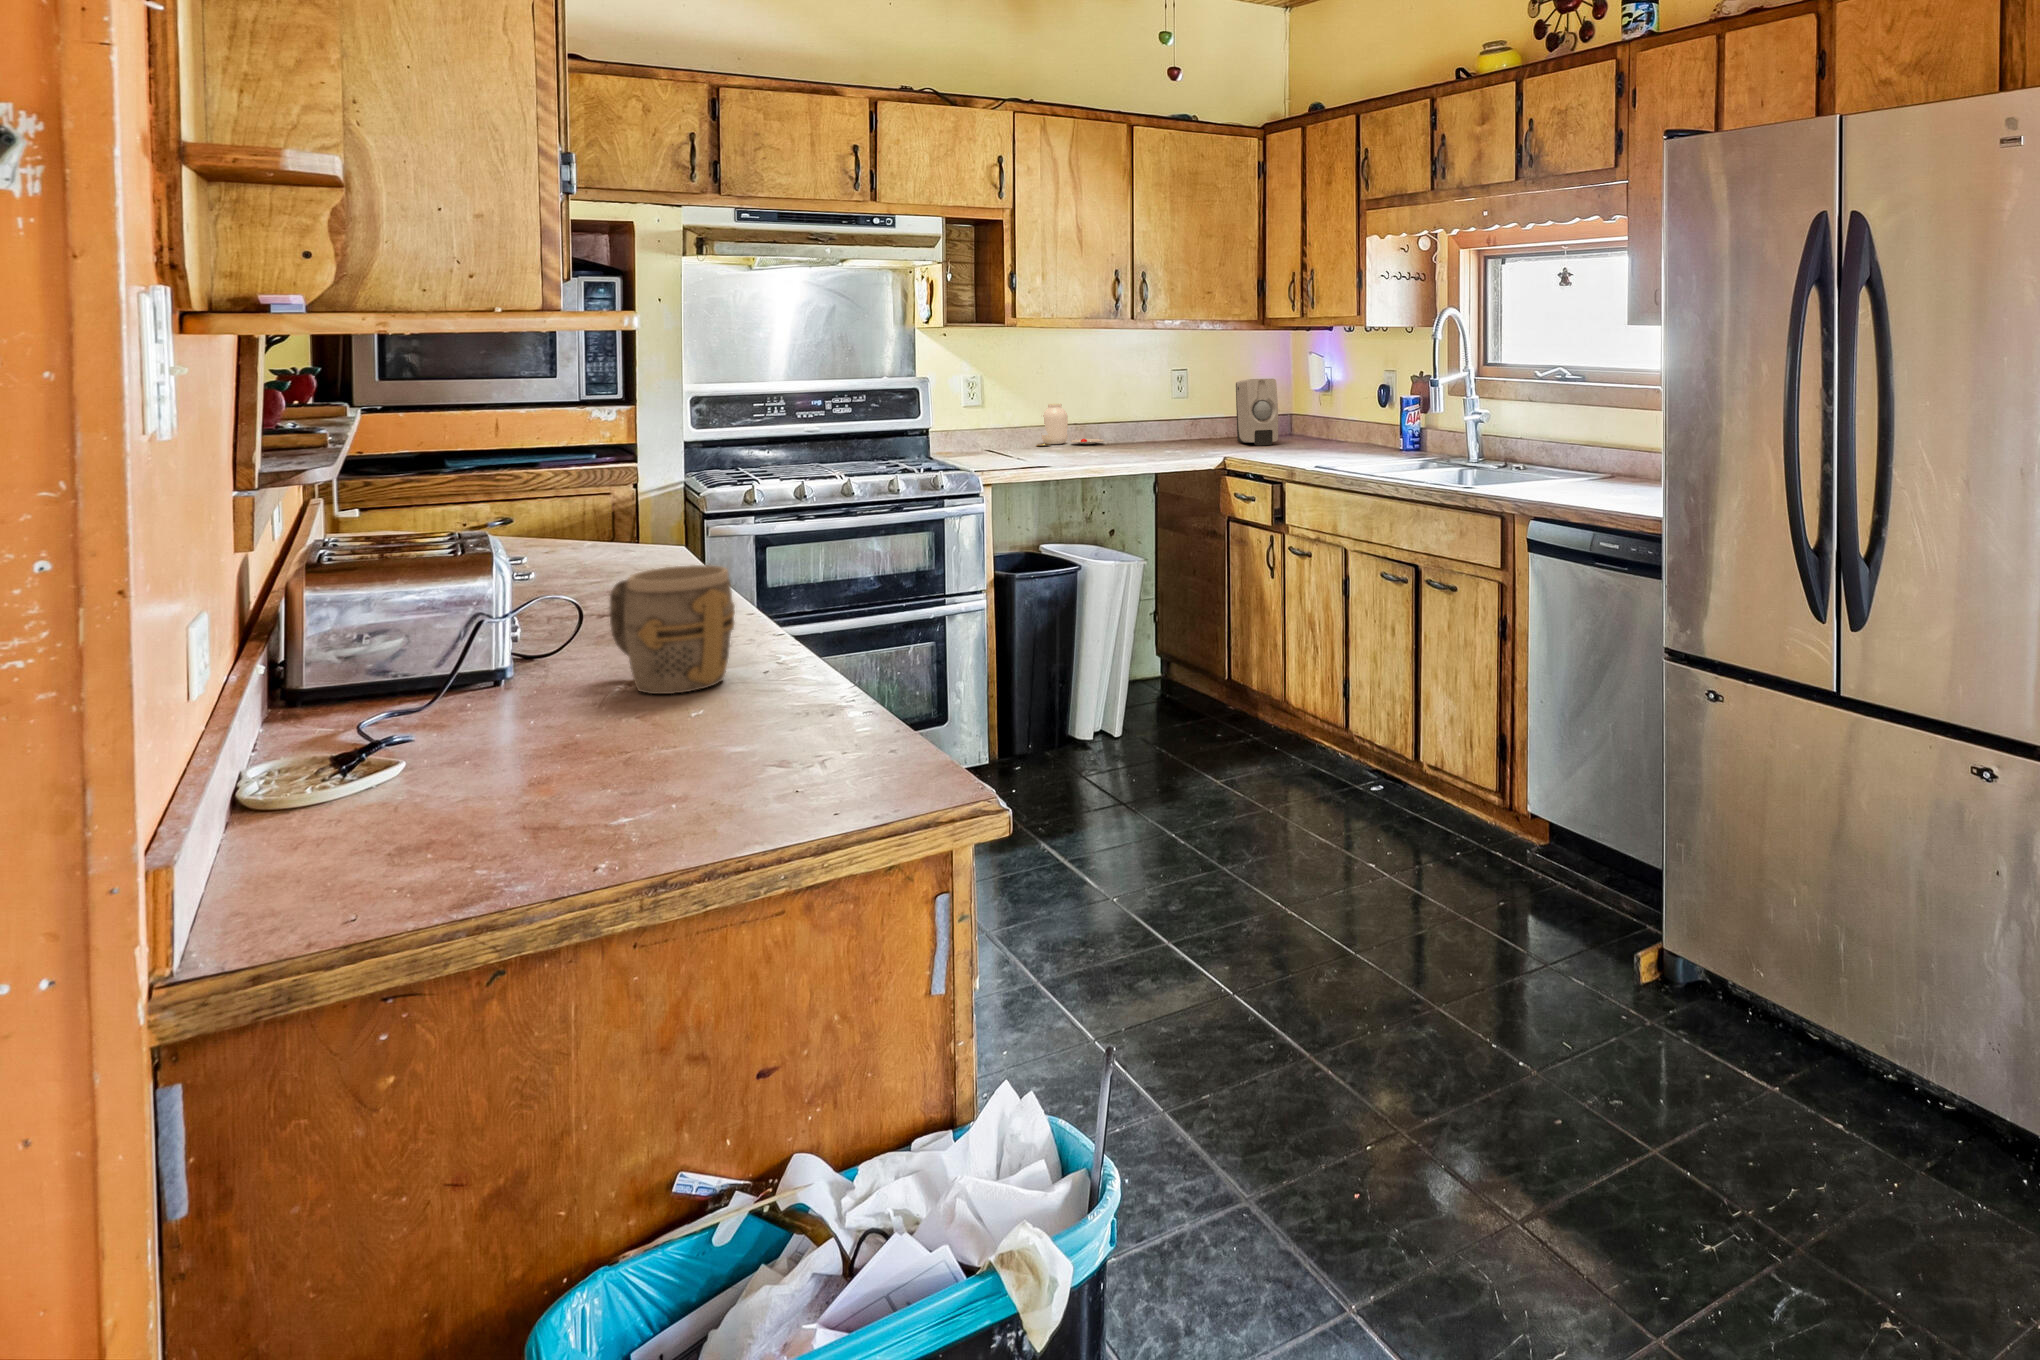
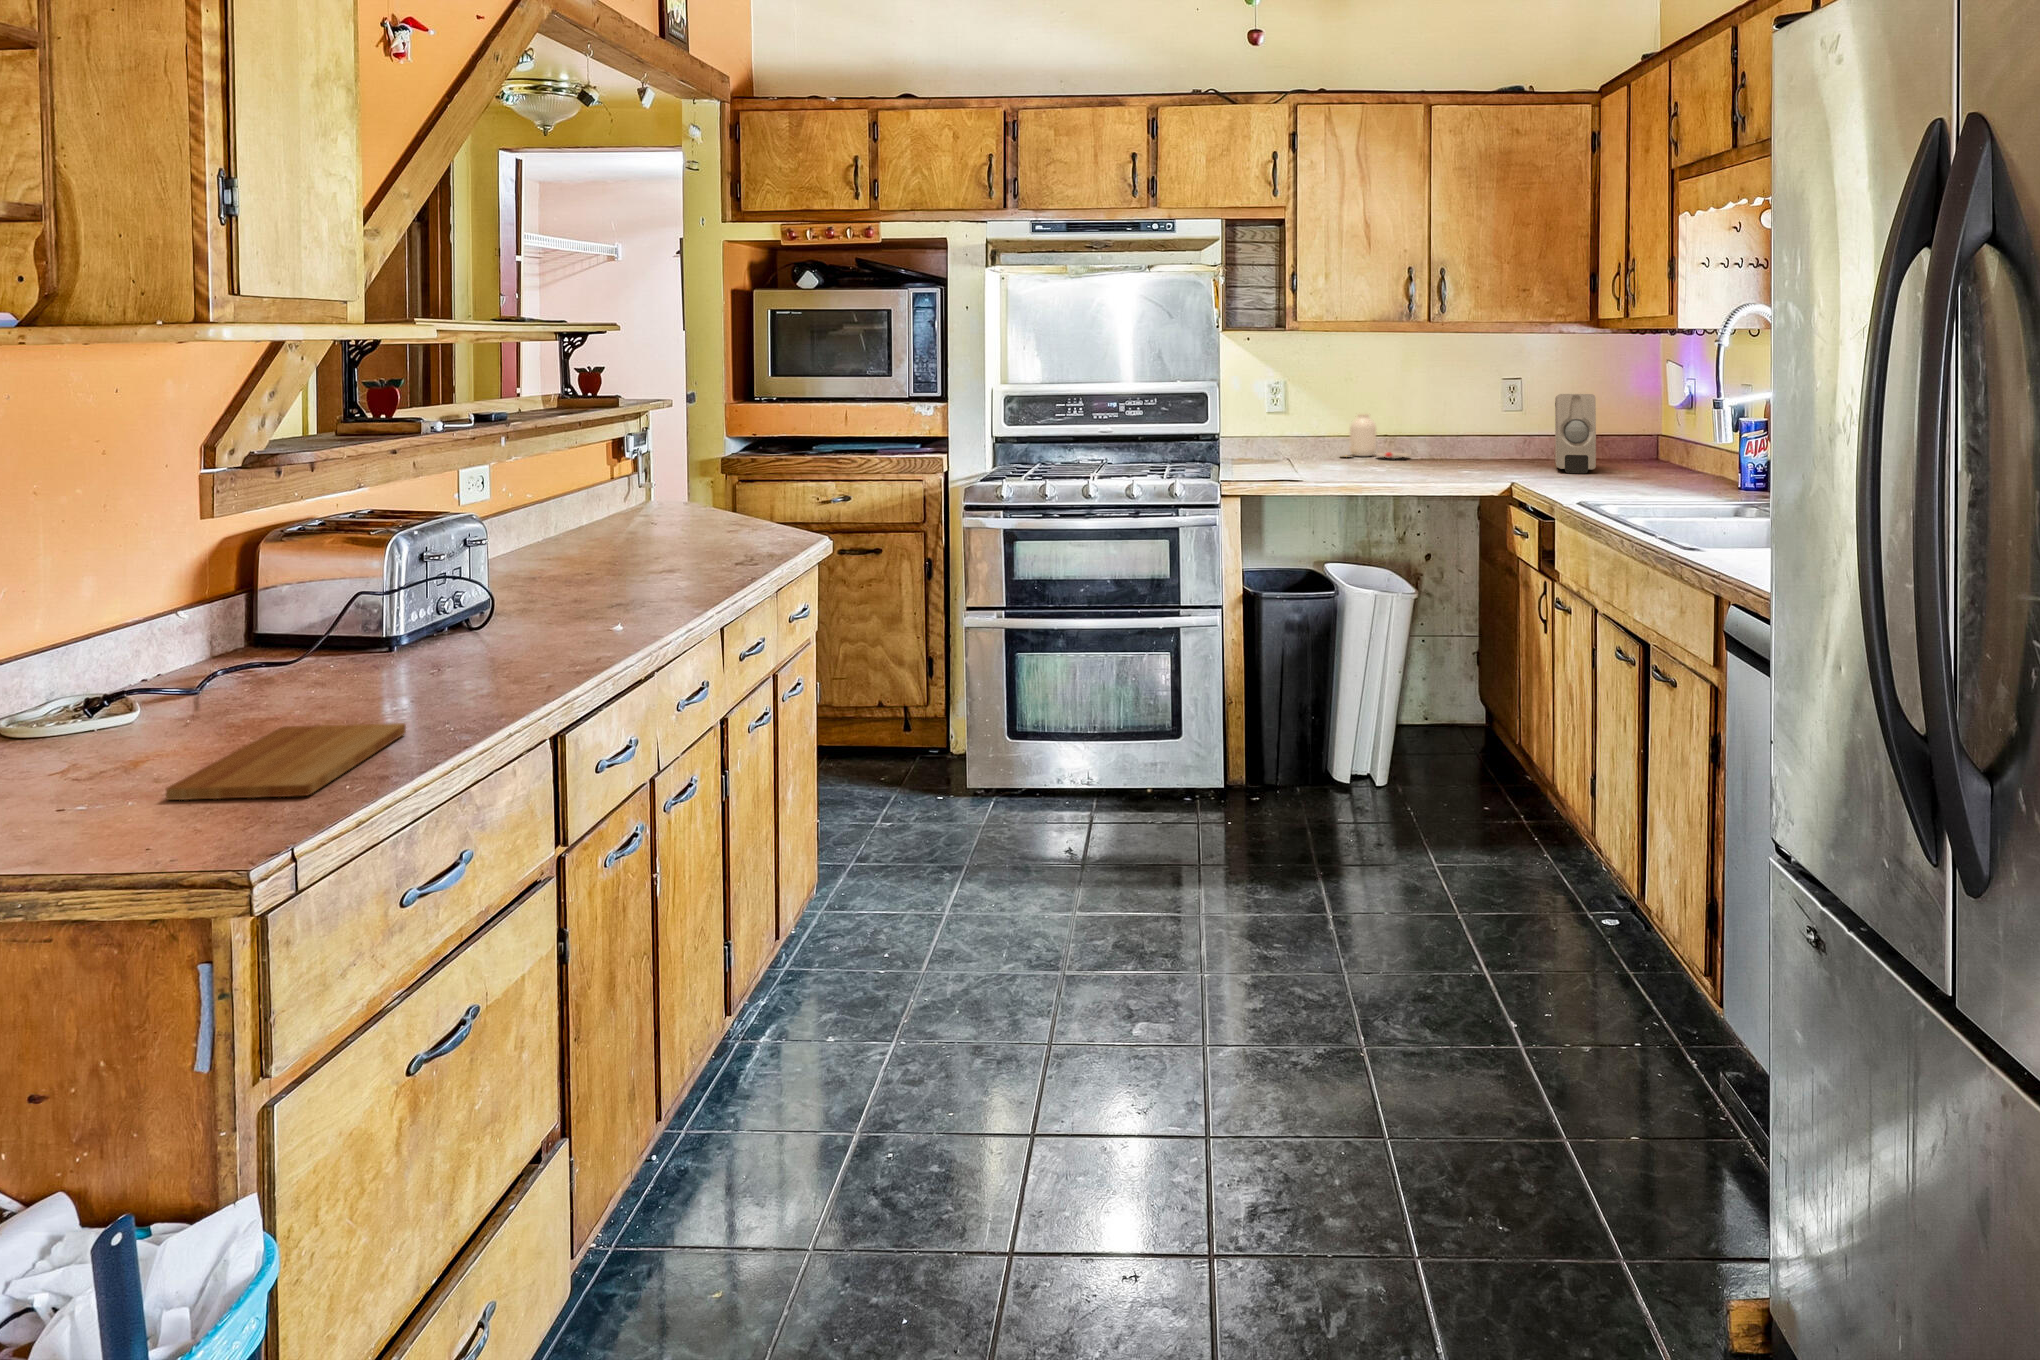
mug: present [610,565,735,694] -> none [408,563,511,682]
cutting board: none [665,711,868,794] -> present [166,723,406,800]

